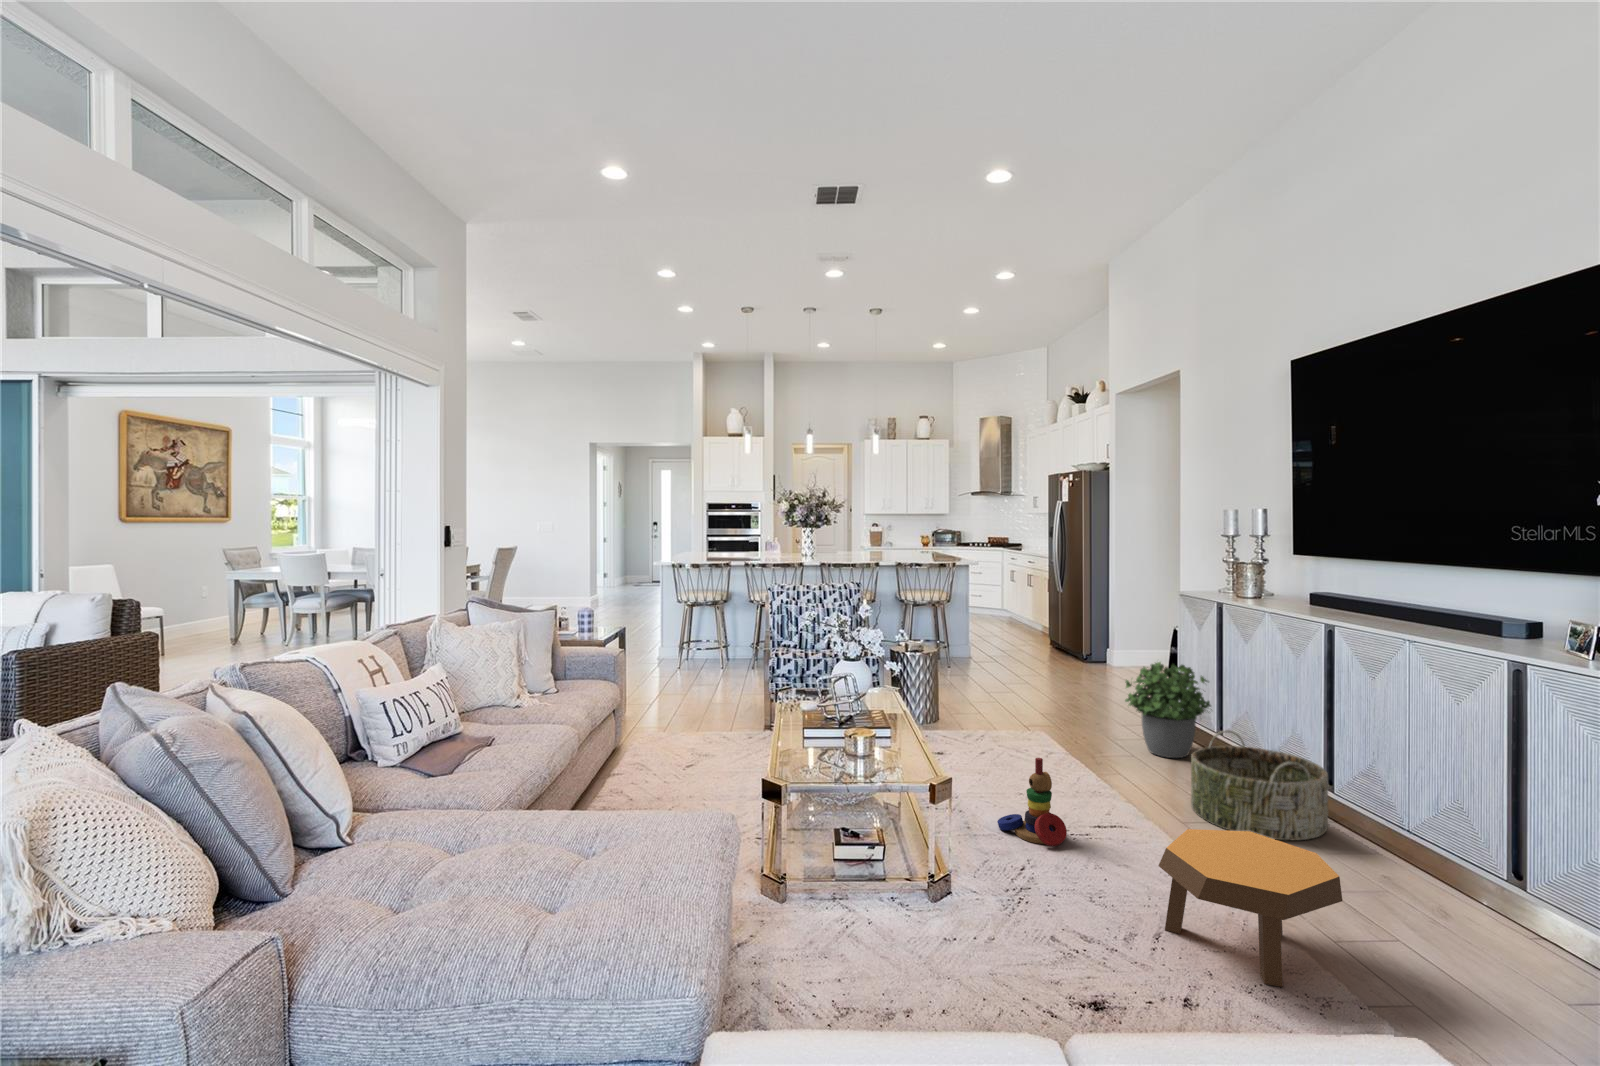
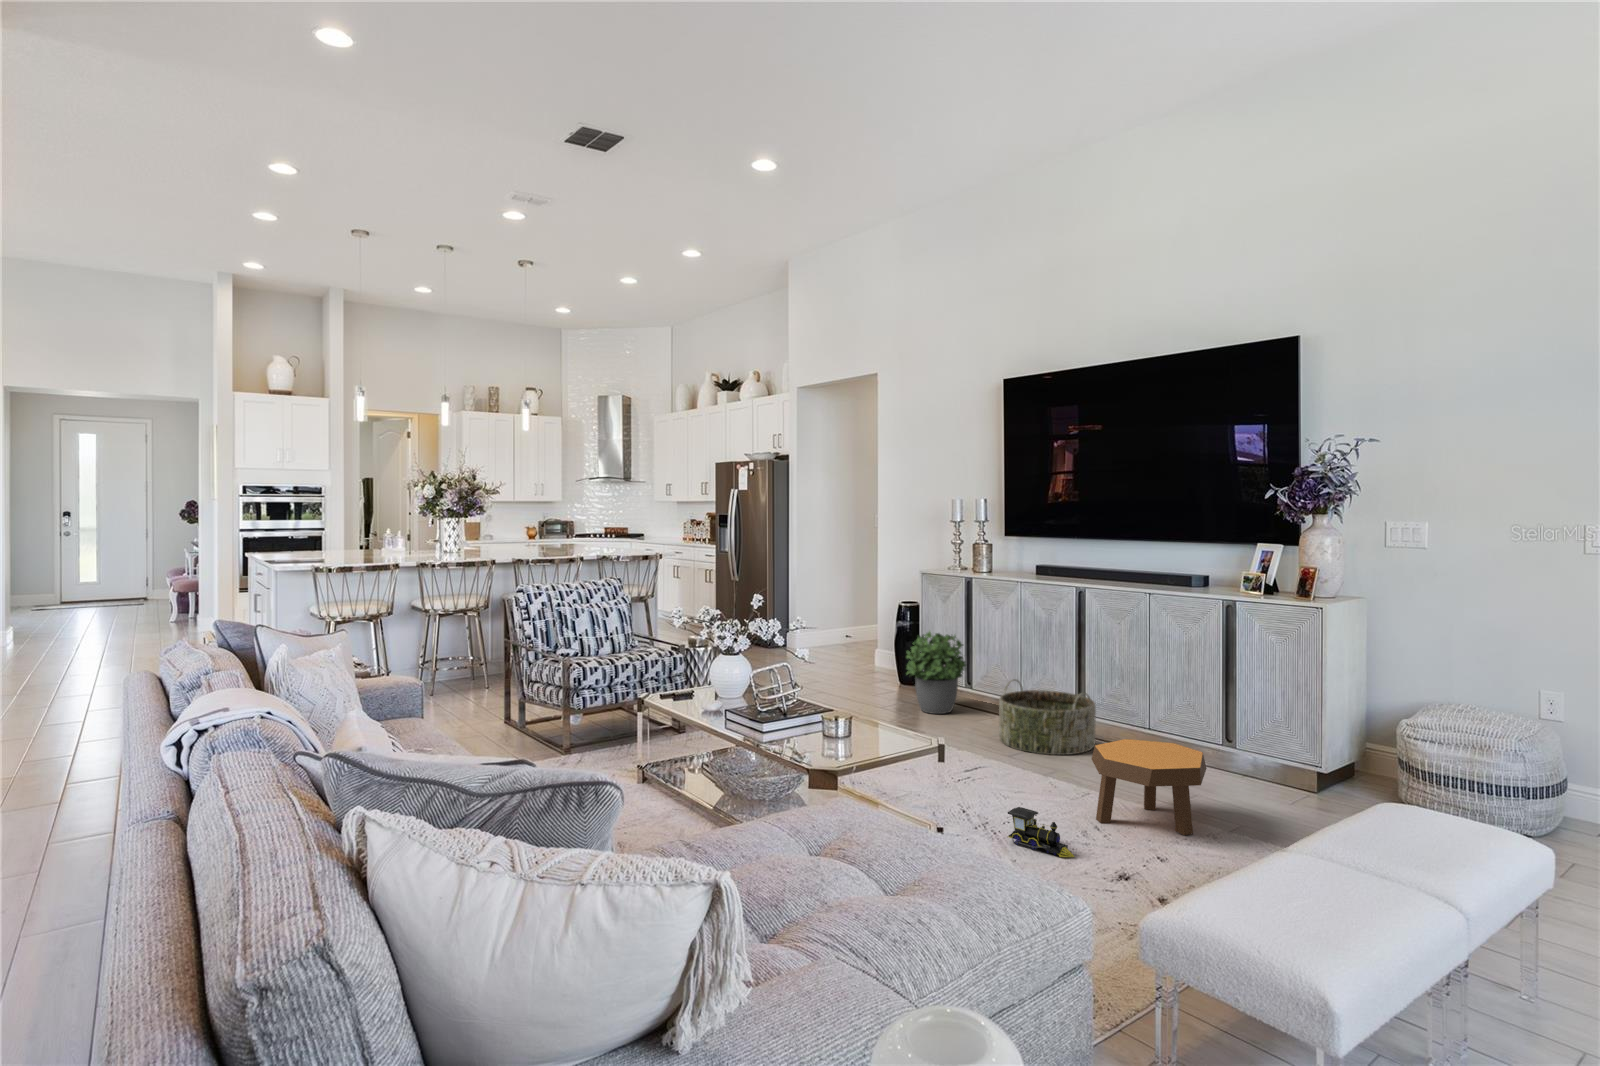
stacking toy: present [997,758,1067,846] -> none [907,718,972,792]
toy train: none [1008,877,1061,957] -> present [1008,807,1074,857]

